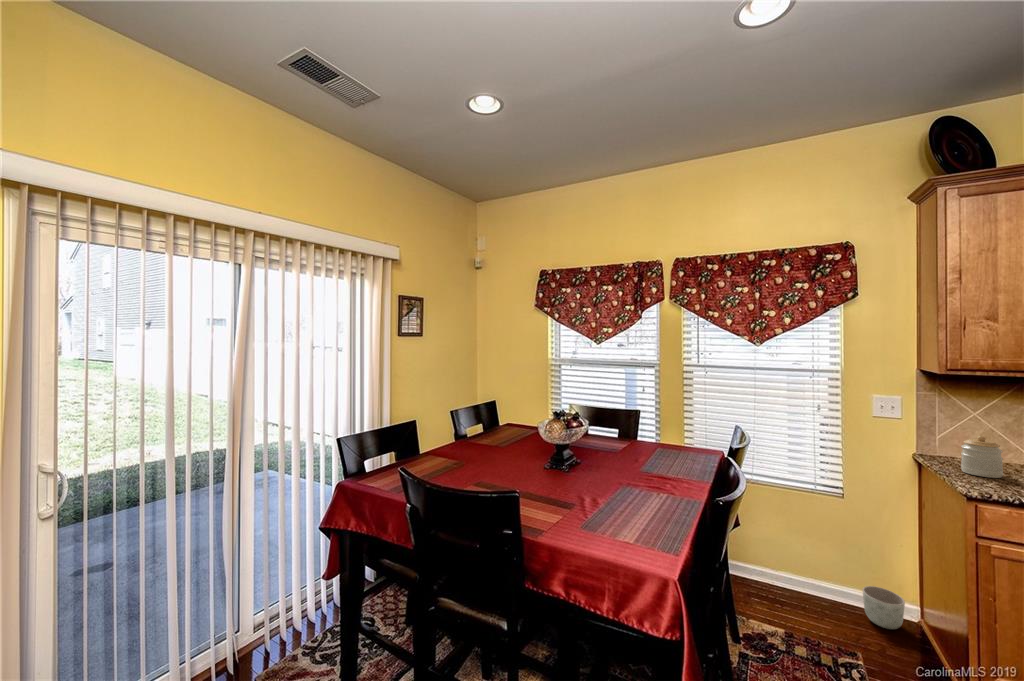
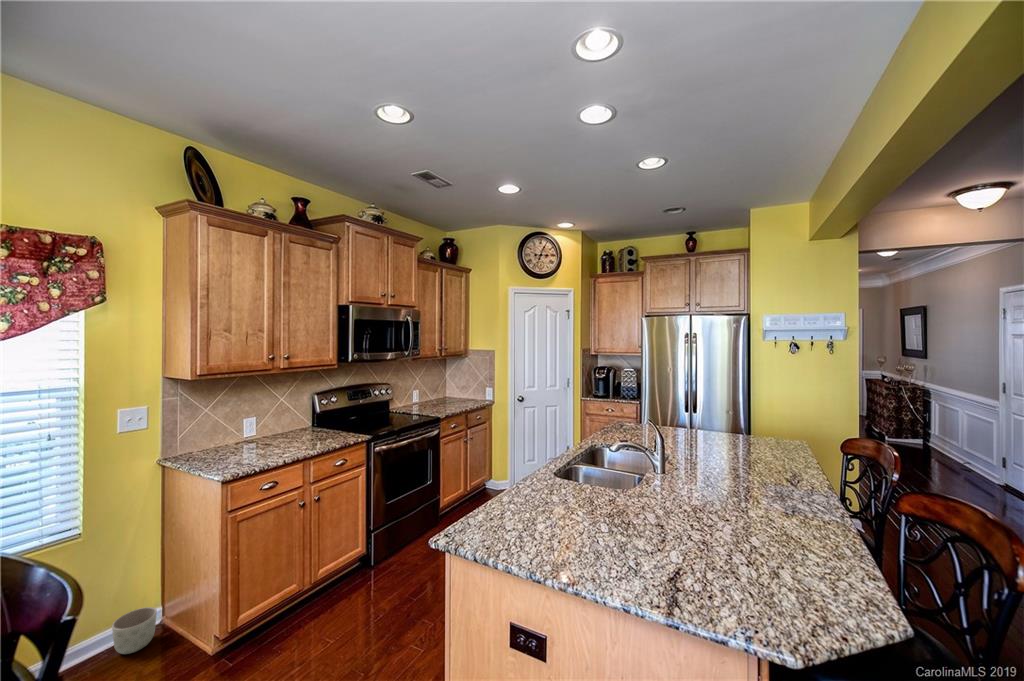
jar: present [961,436,1003,478] -> none [206,430,235,465]

